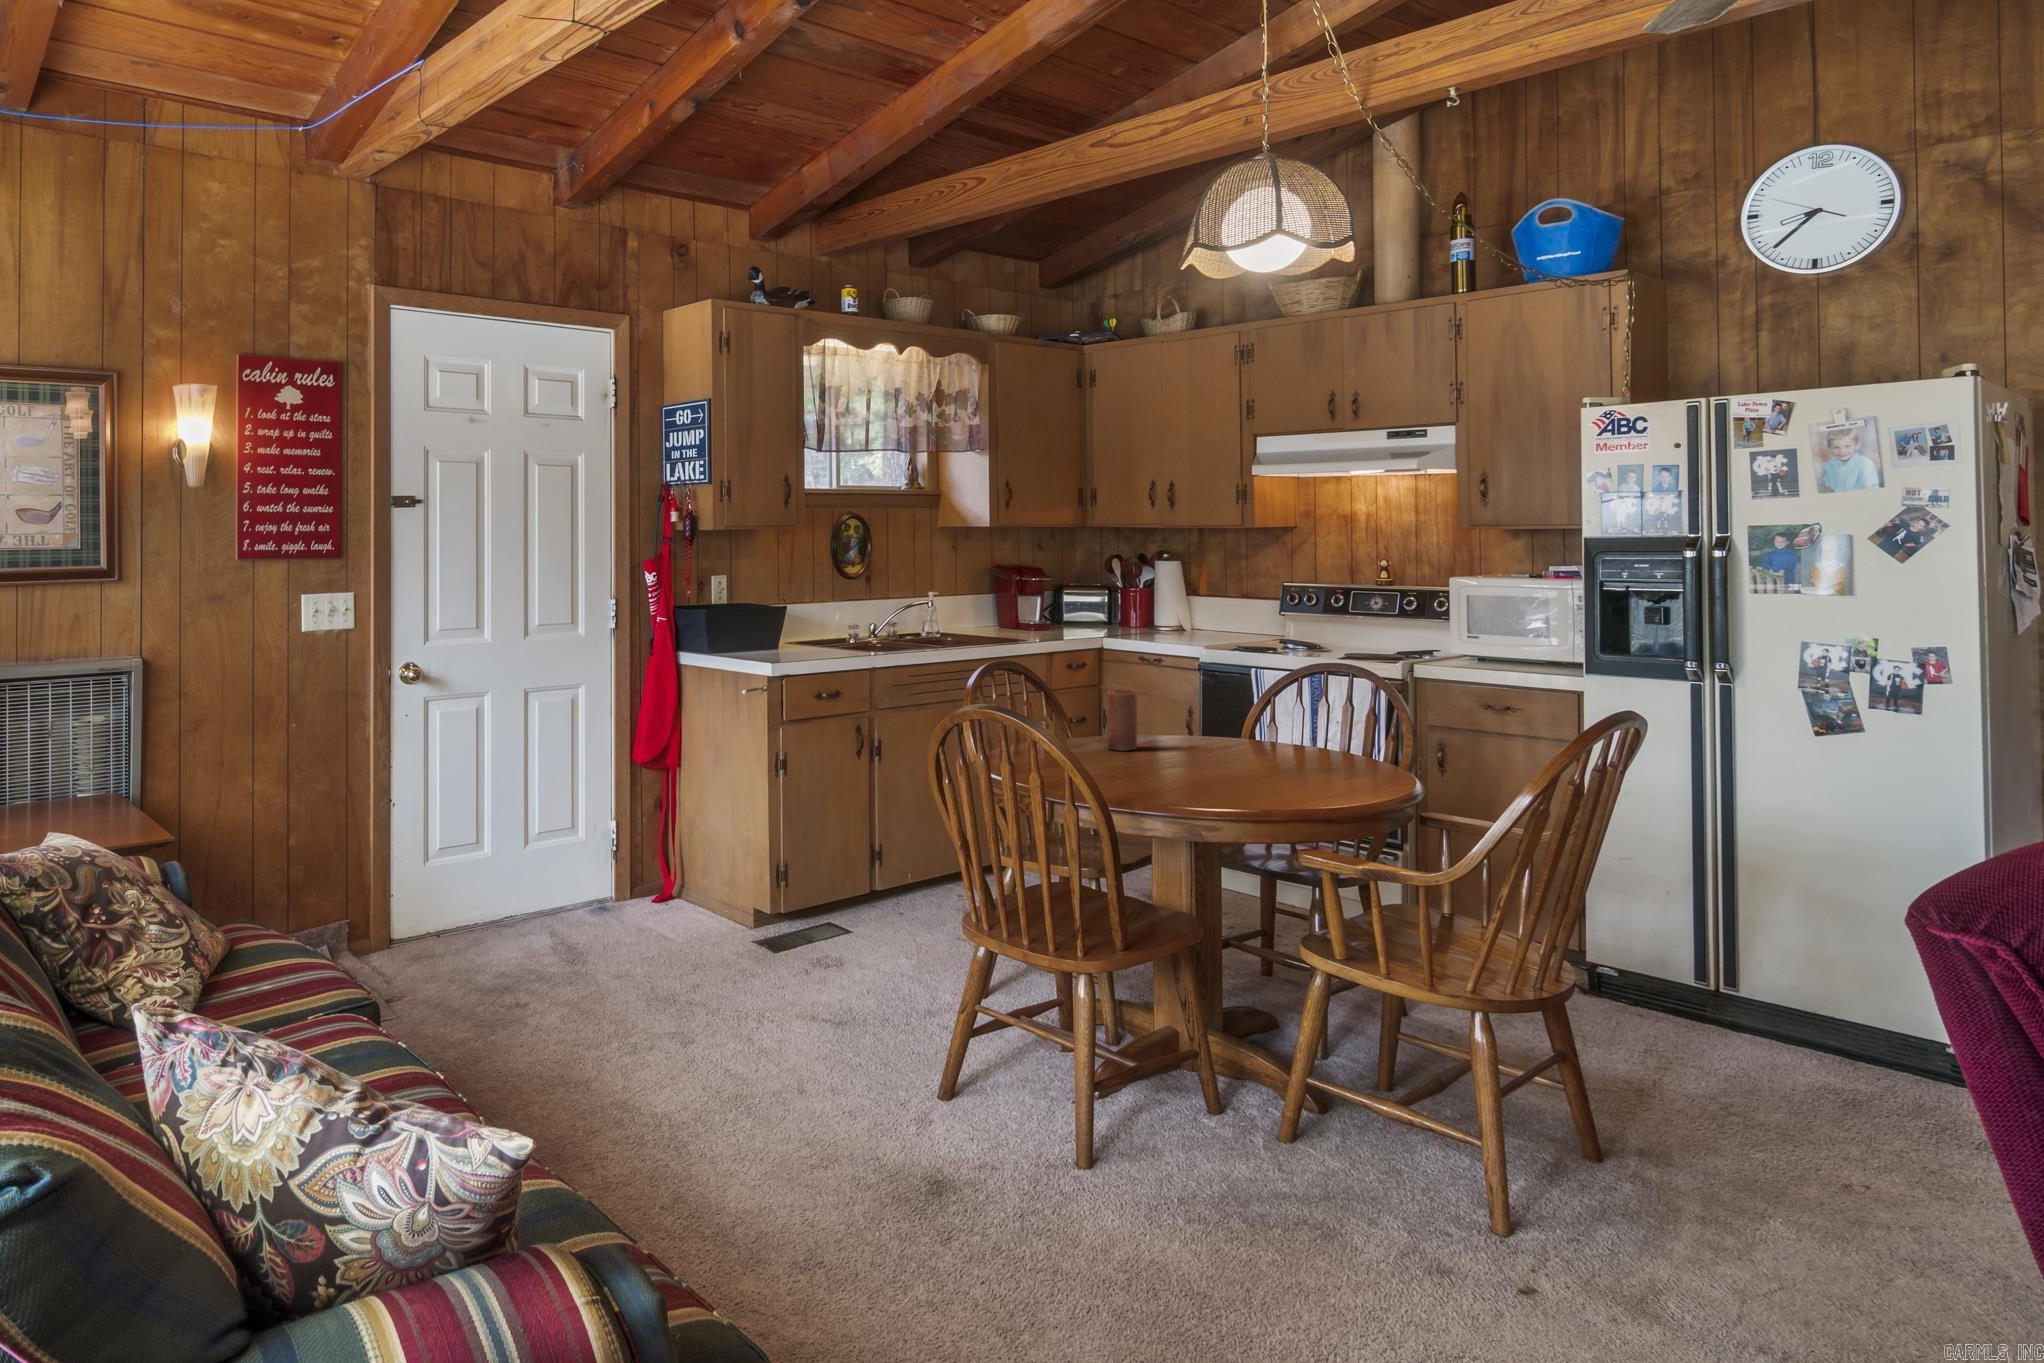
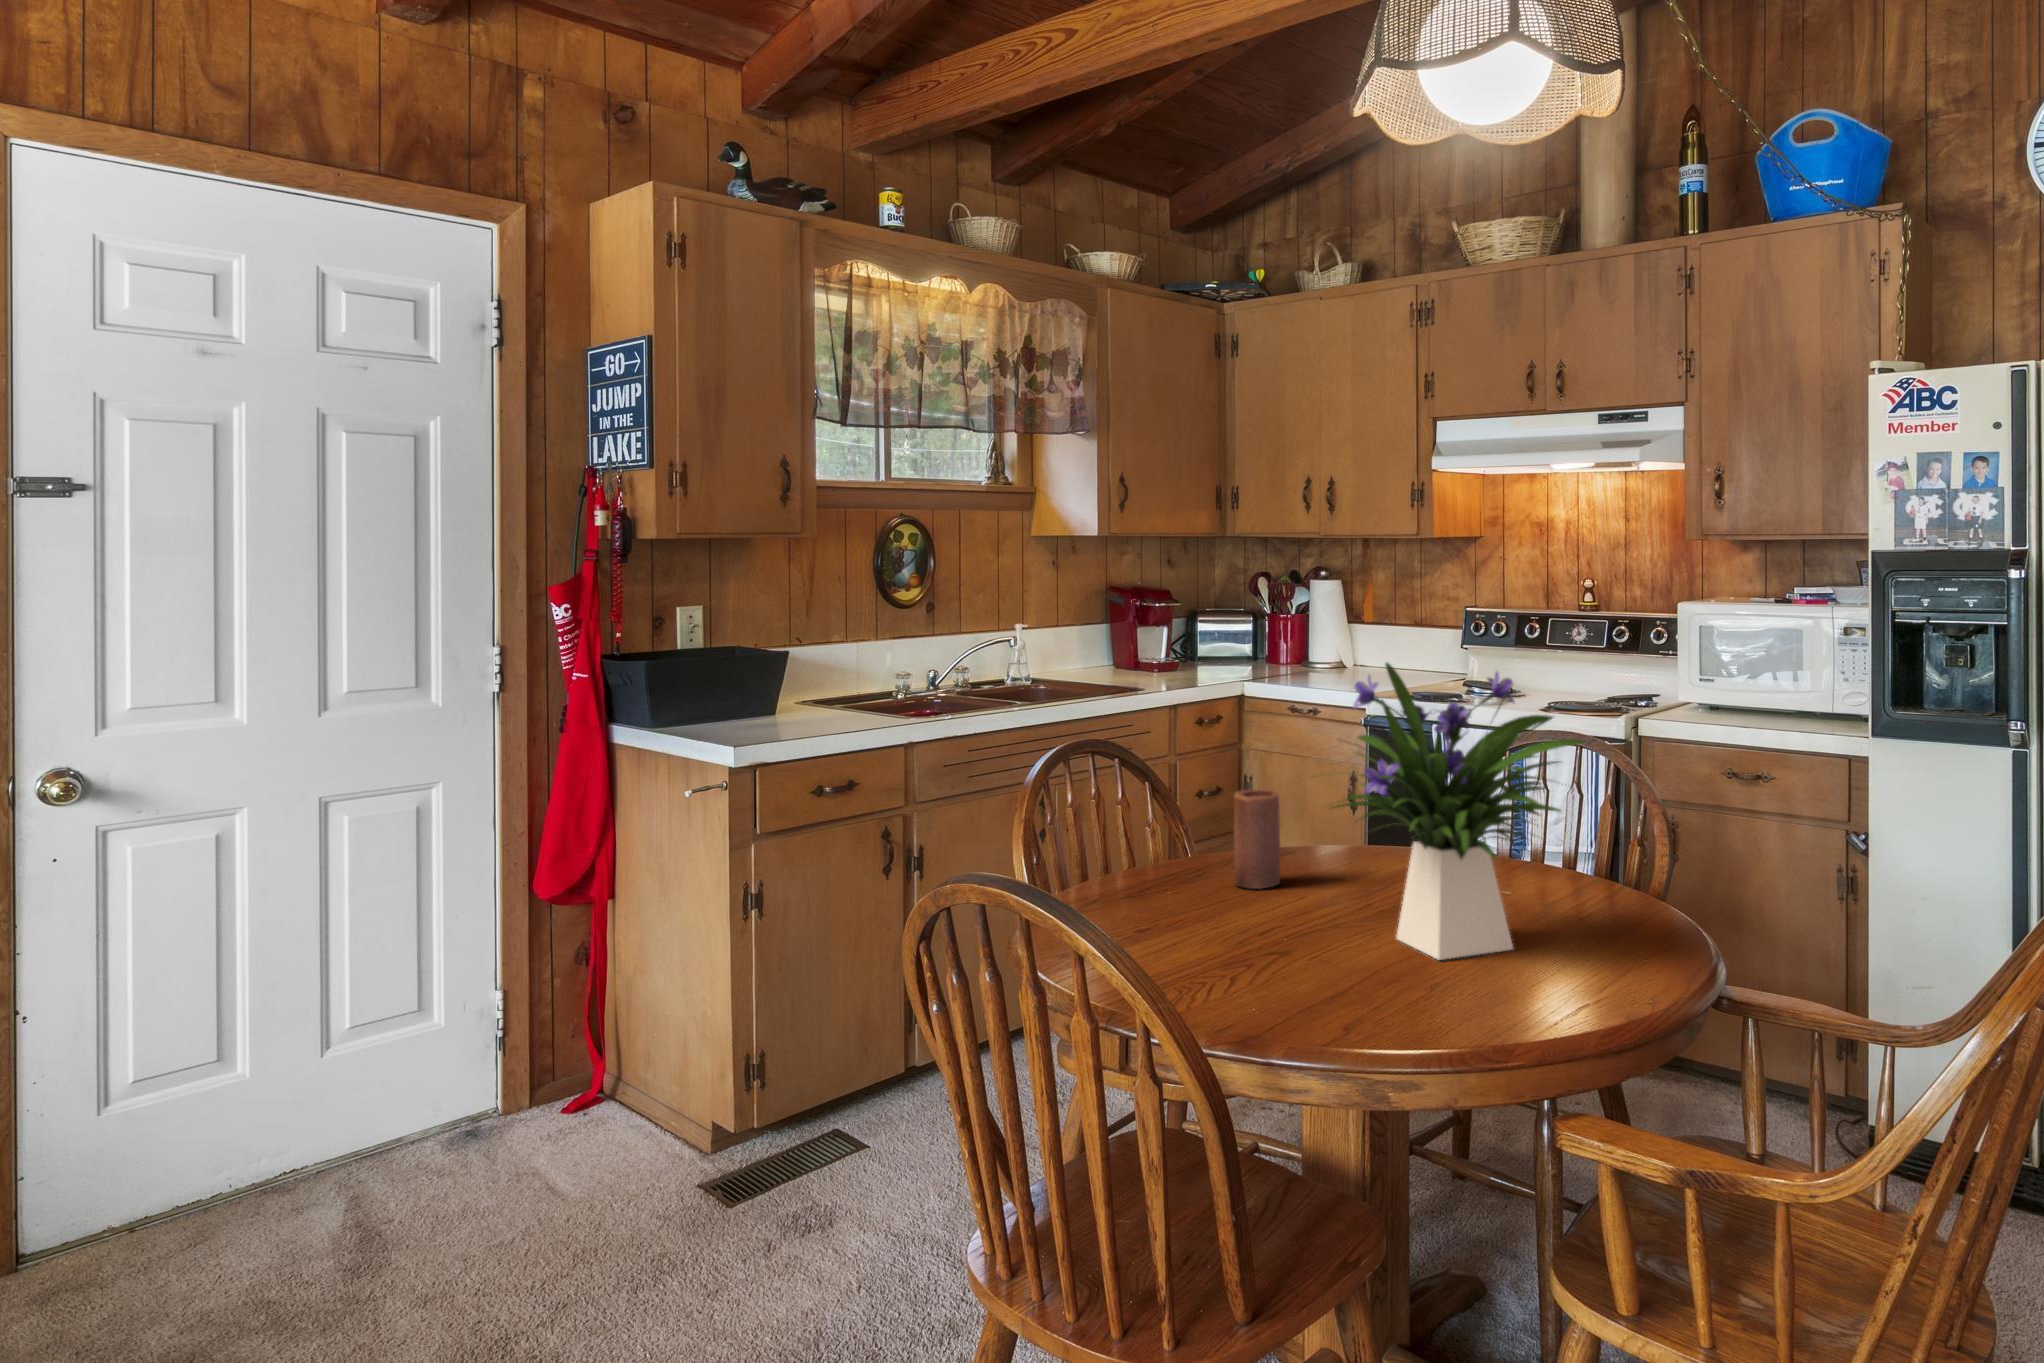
flower arrangement: none [1156,603,1329,781] -> present [1332,663,1585,960]

